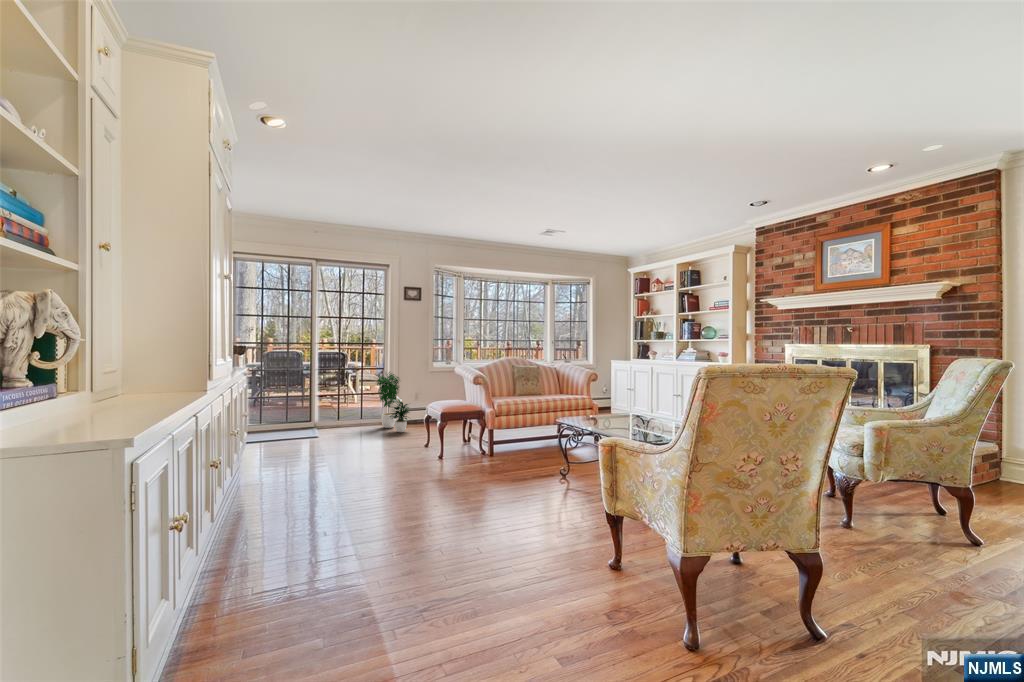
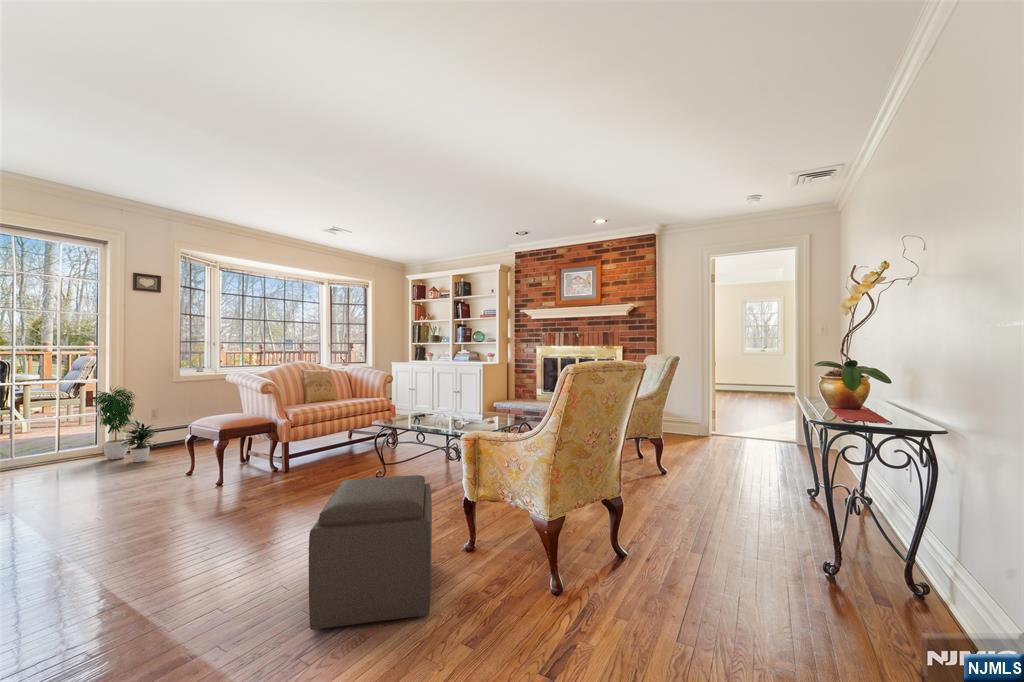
ottoman: none [451,463,576,606] -> present [309,475,432,630]

